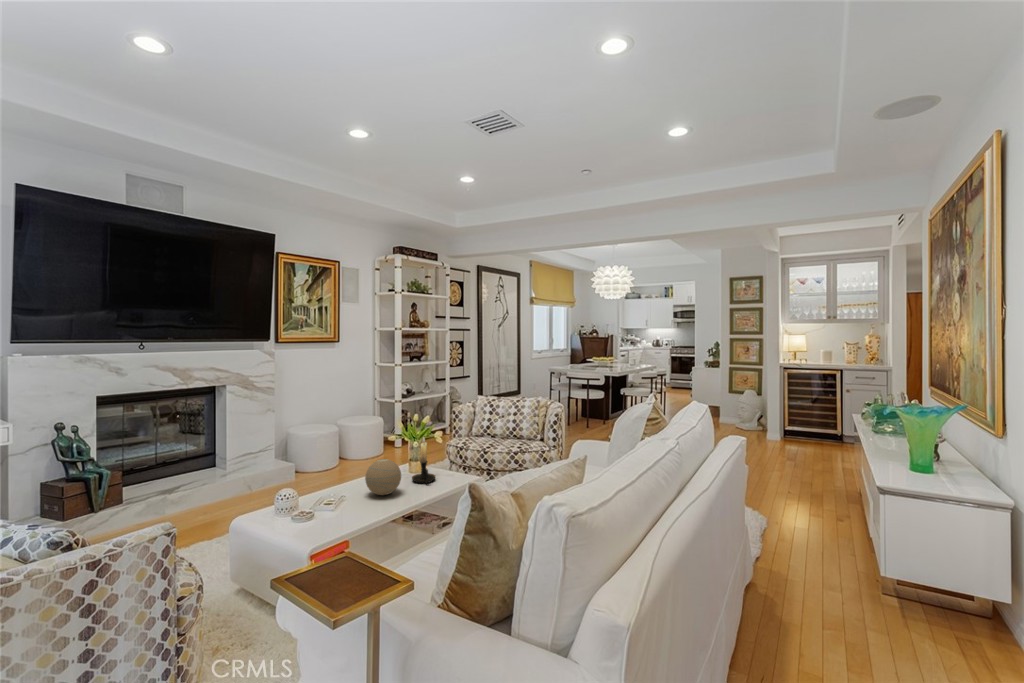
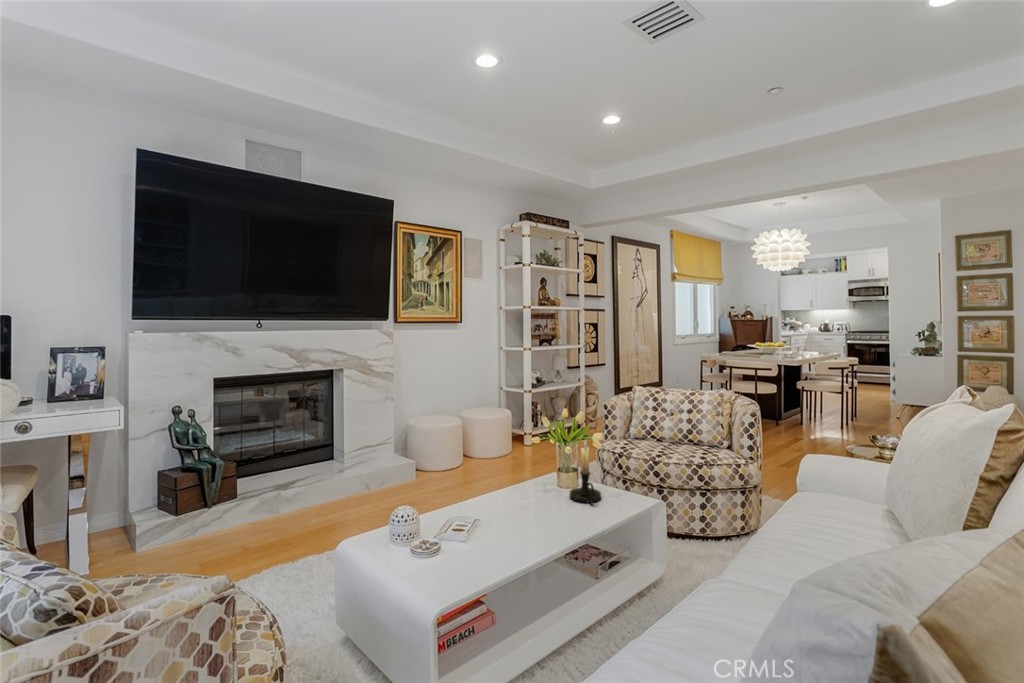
decorative orb: present [365,459,401,495] -> none [513,468,561,517]

